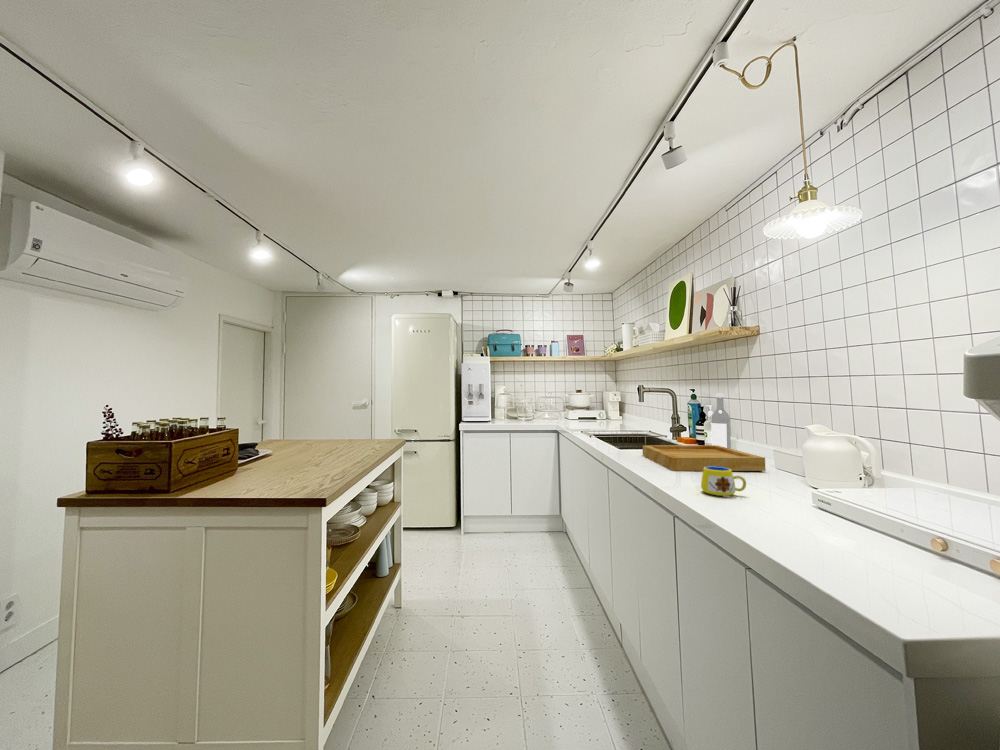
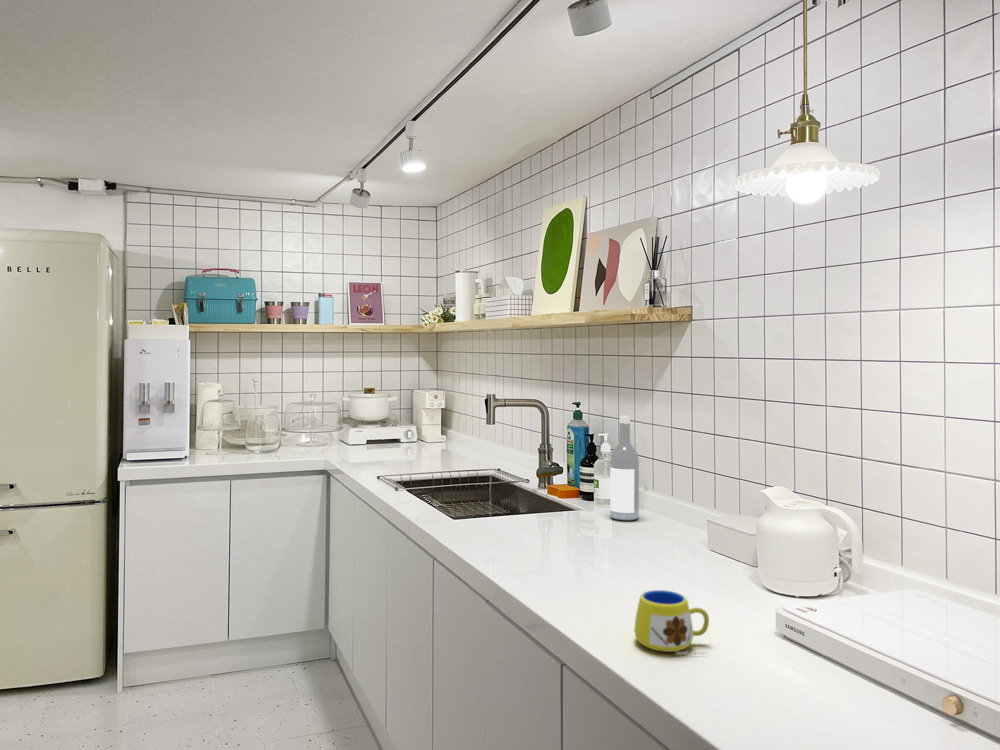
tray: present [643,445,766,471] -> none [504,509,706,581]

